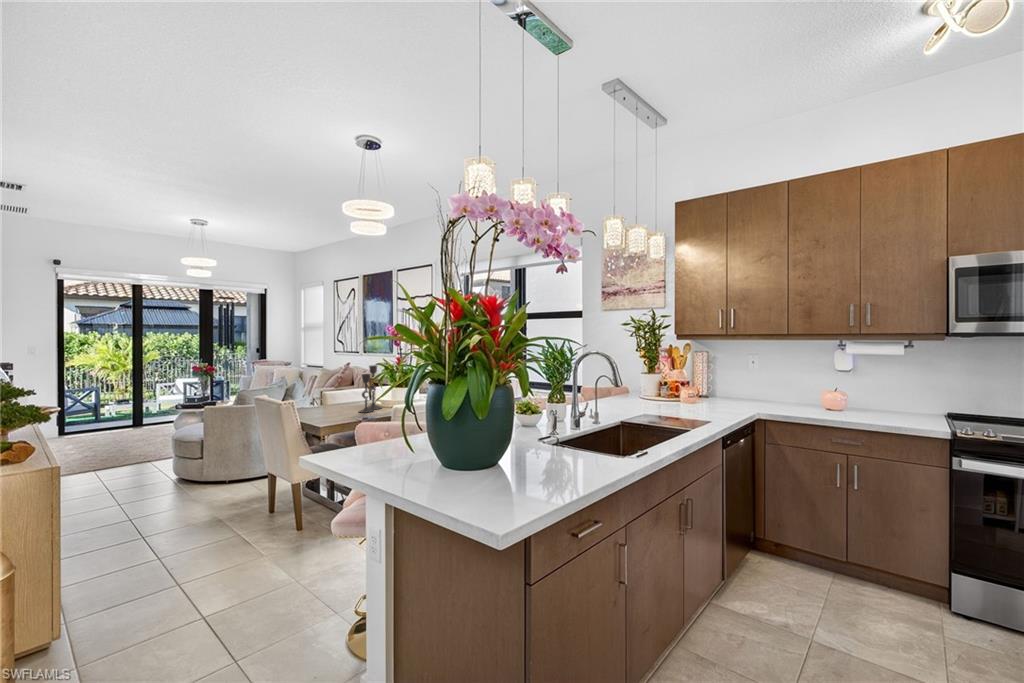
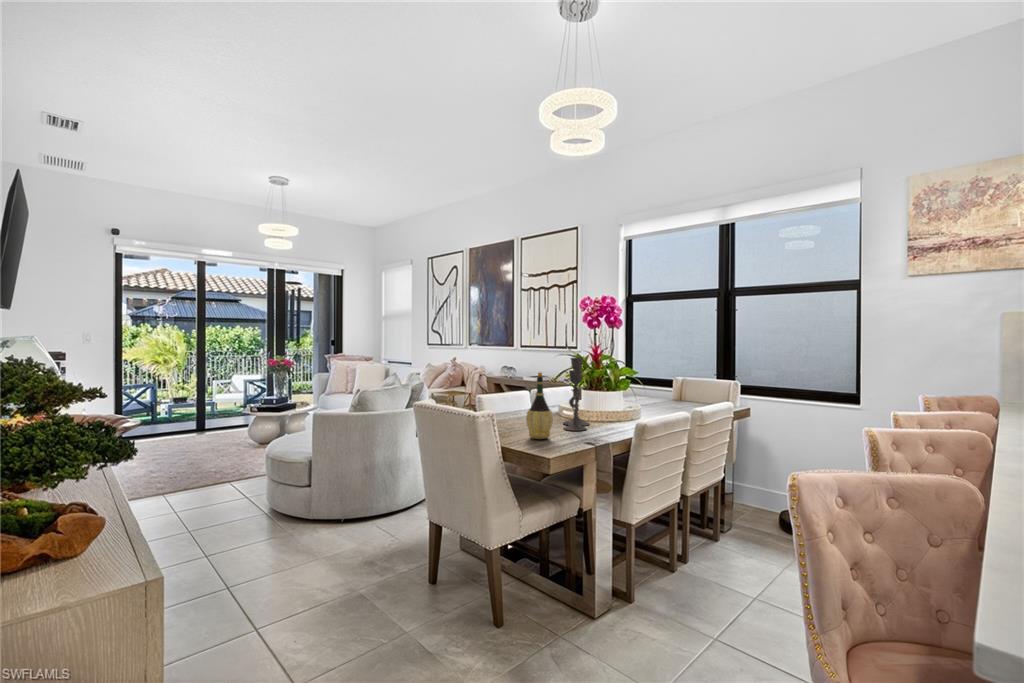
wine bottle: none [323,376,341,418] -> present [526,372,553,439]

